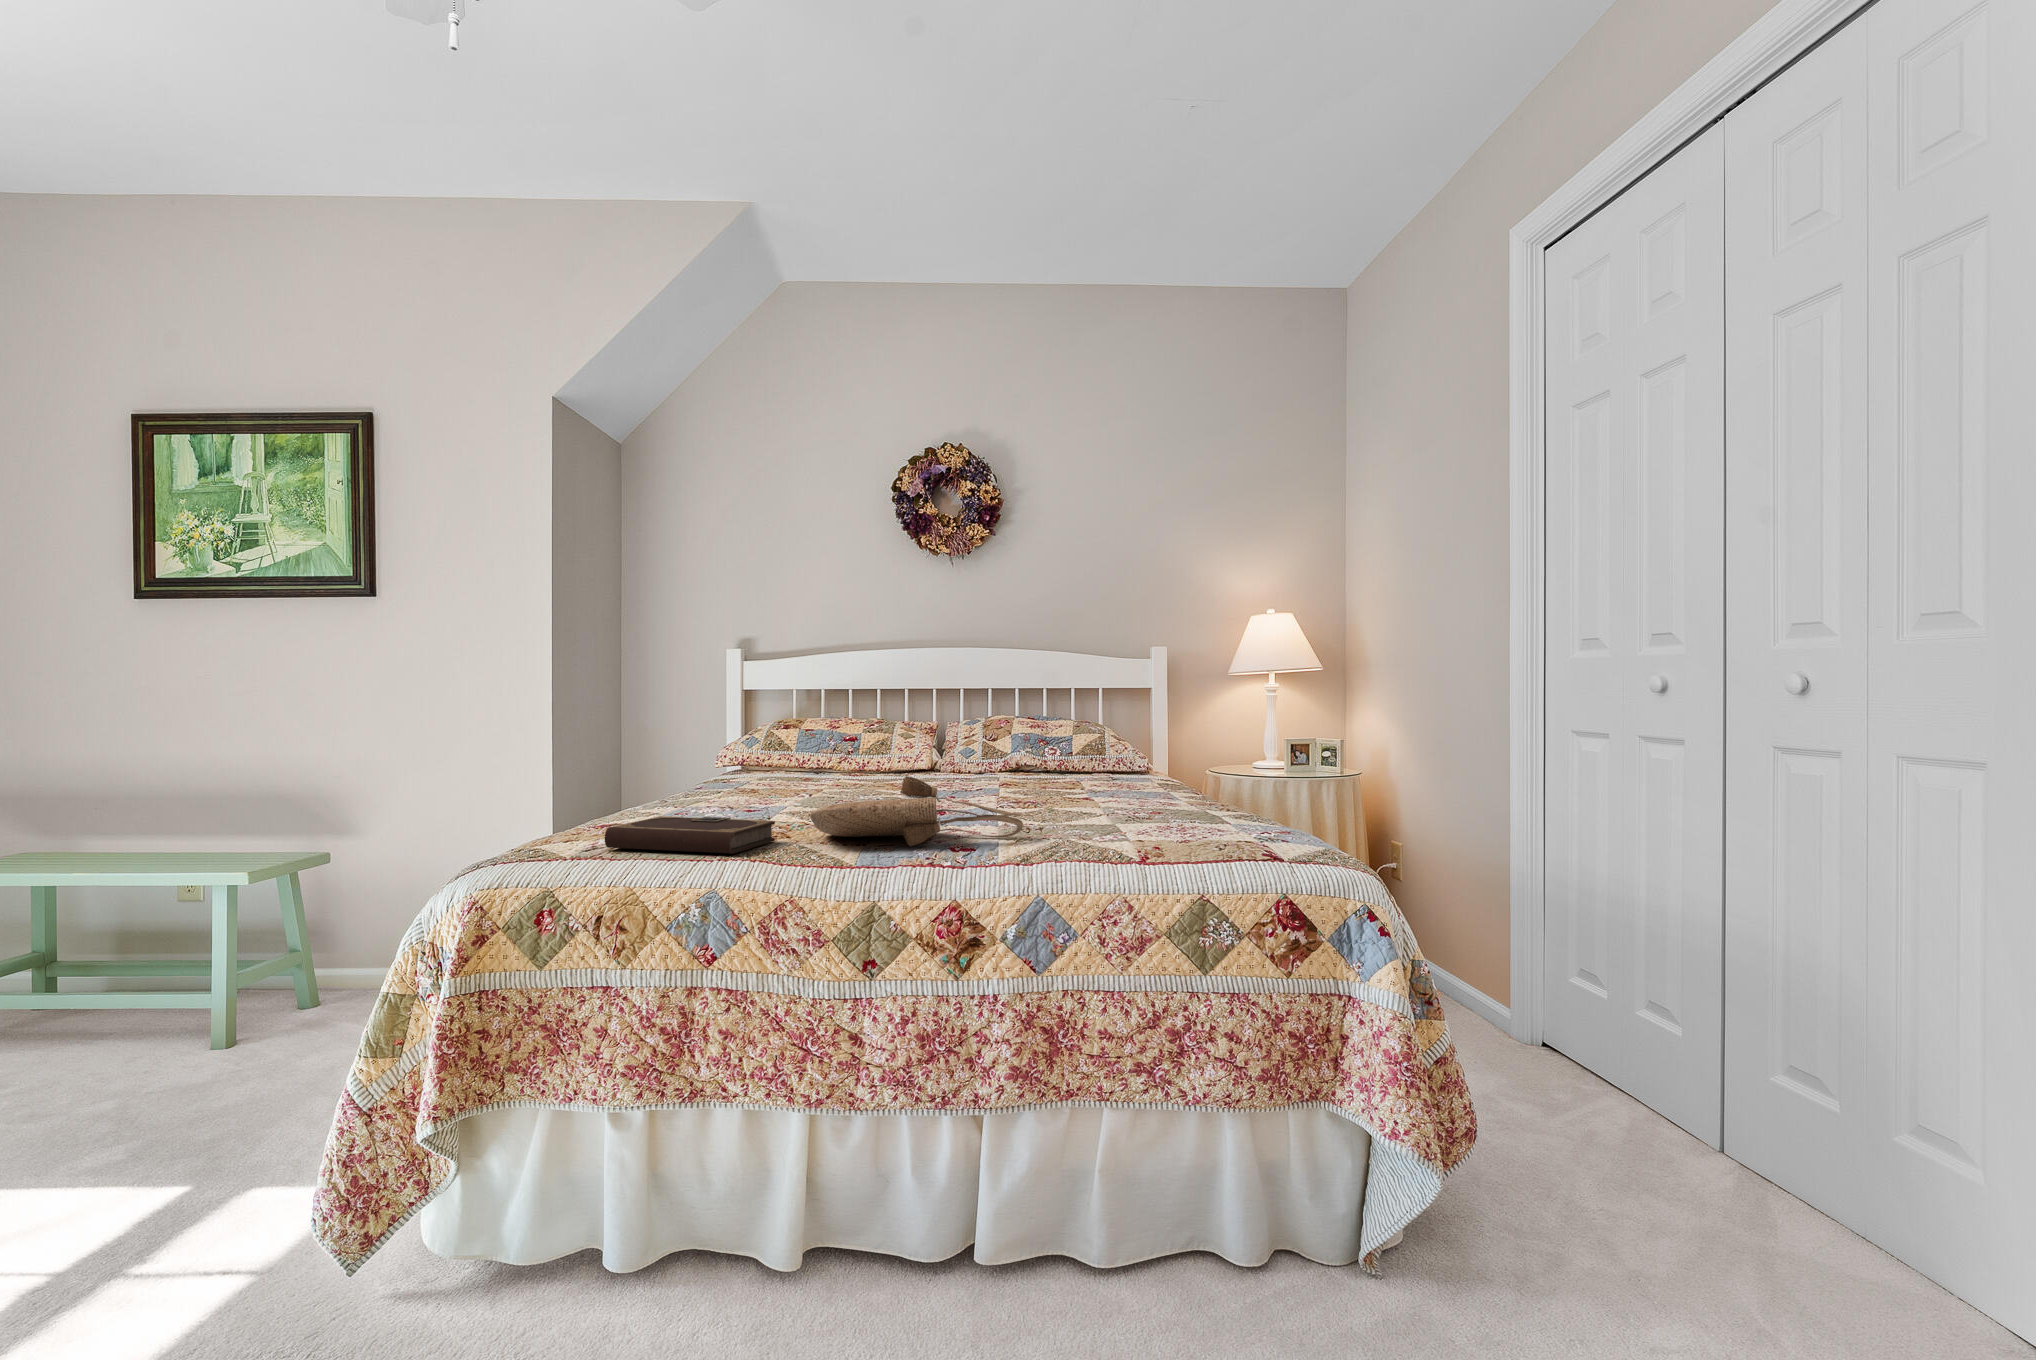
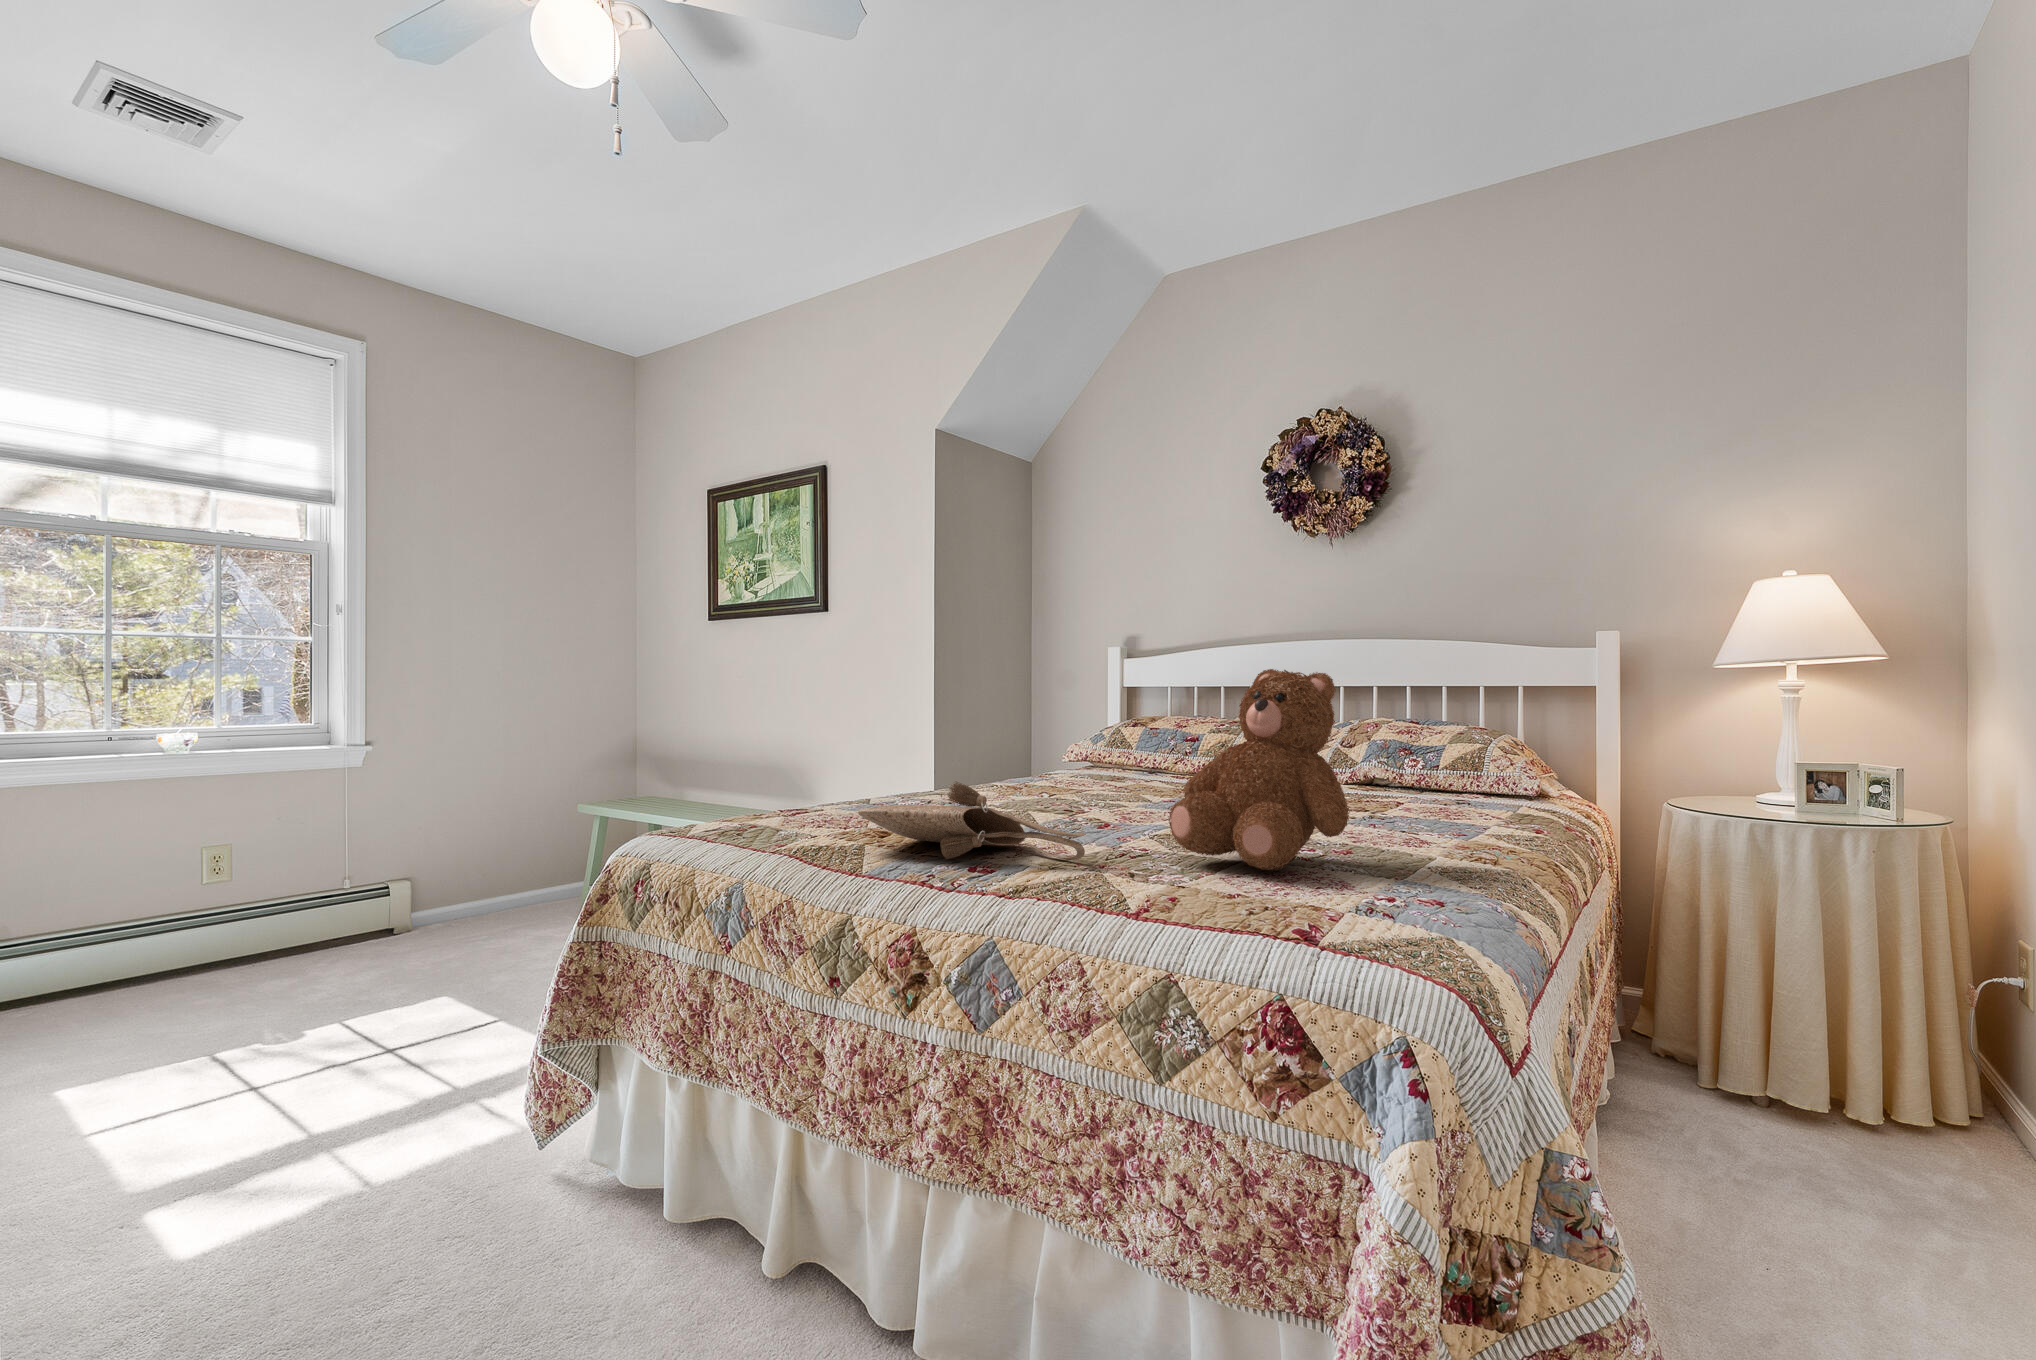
teddy bear: none [1056,673,1200,830] -> present [1169,669,1350,870]
notebook: present [605,816,775,854] -> none [725,804,865,846]

